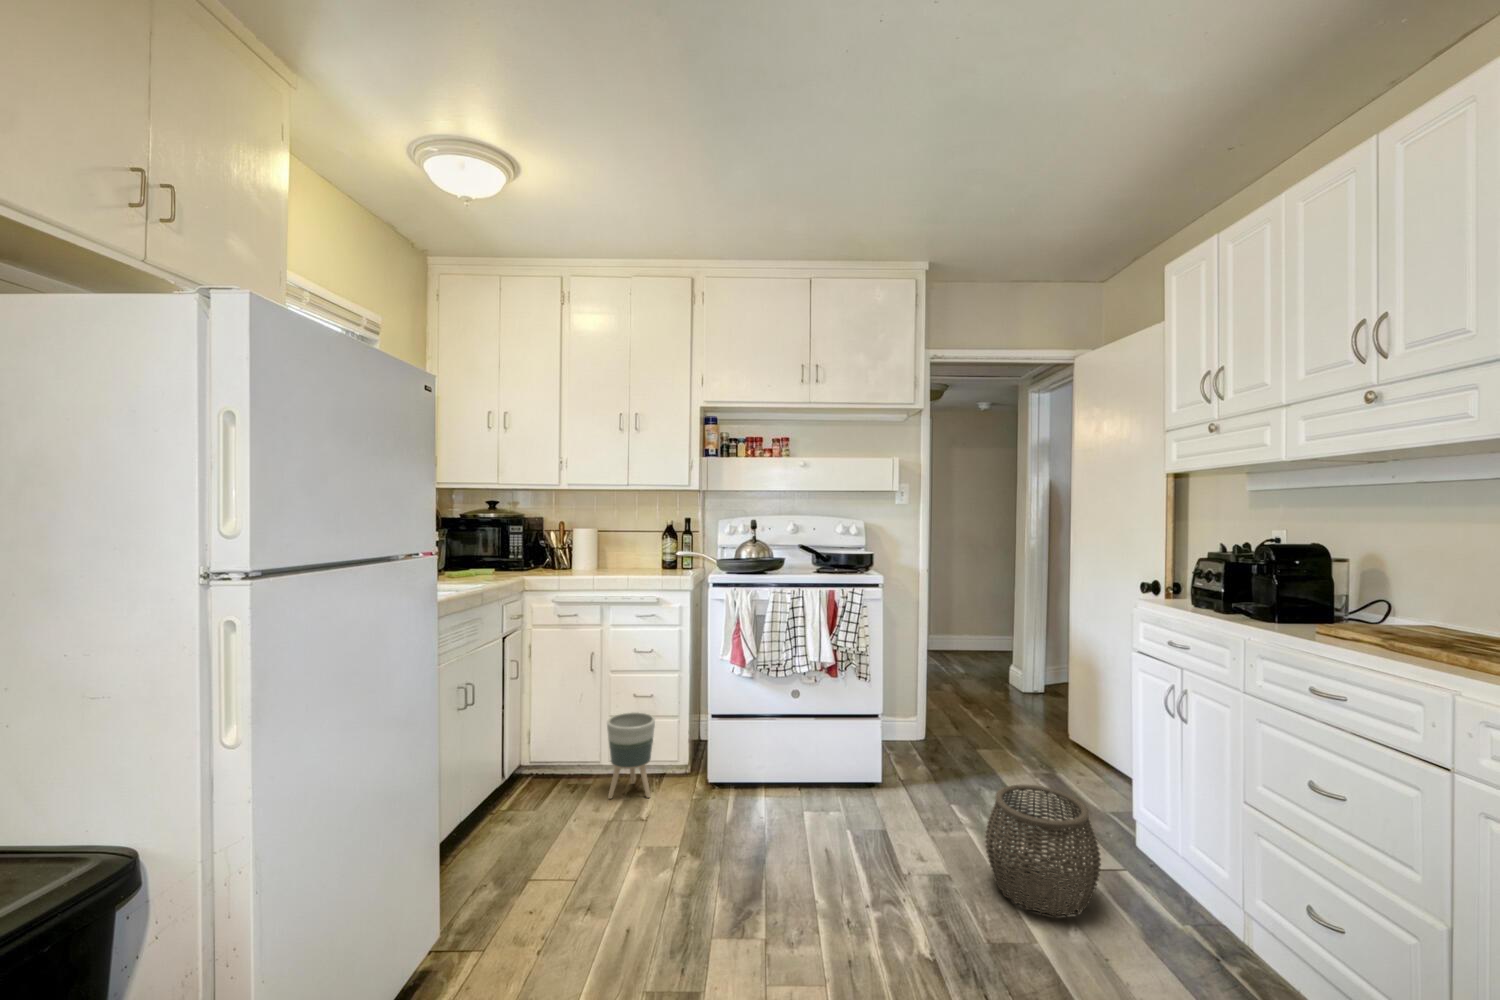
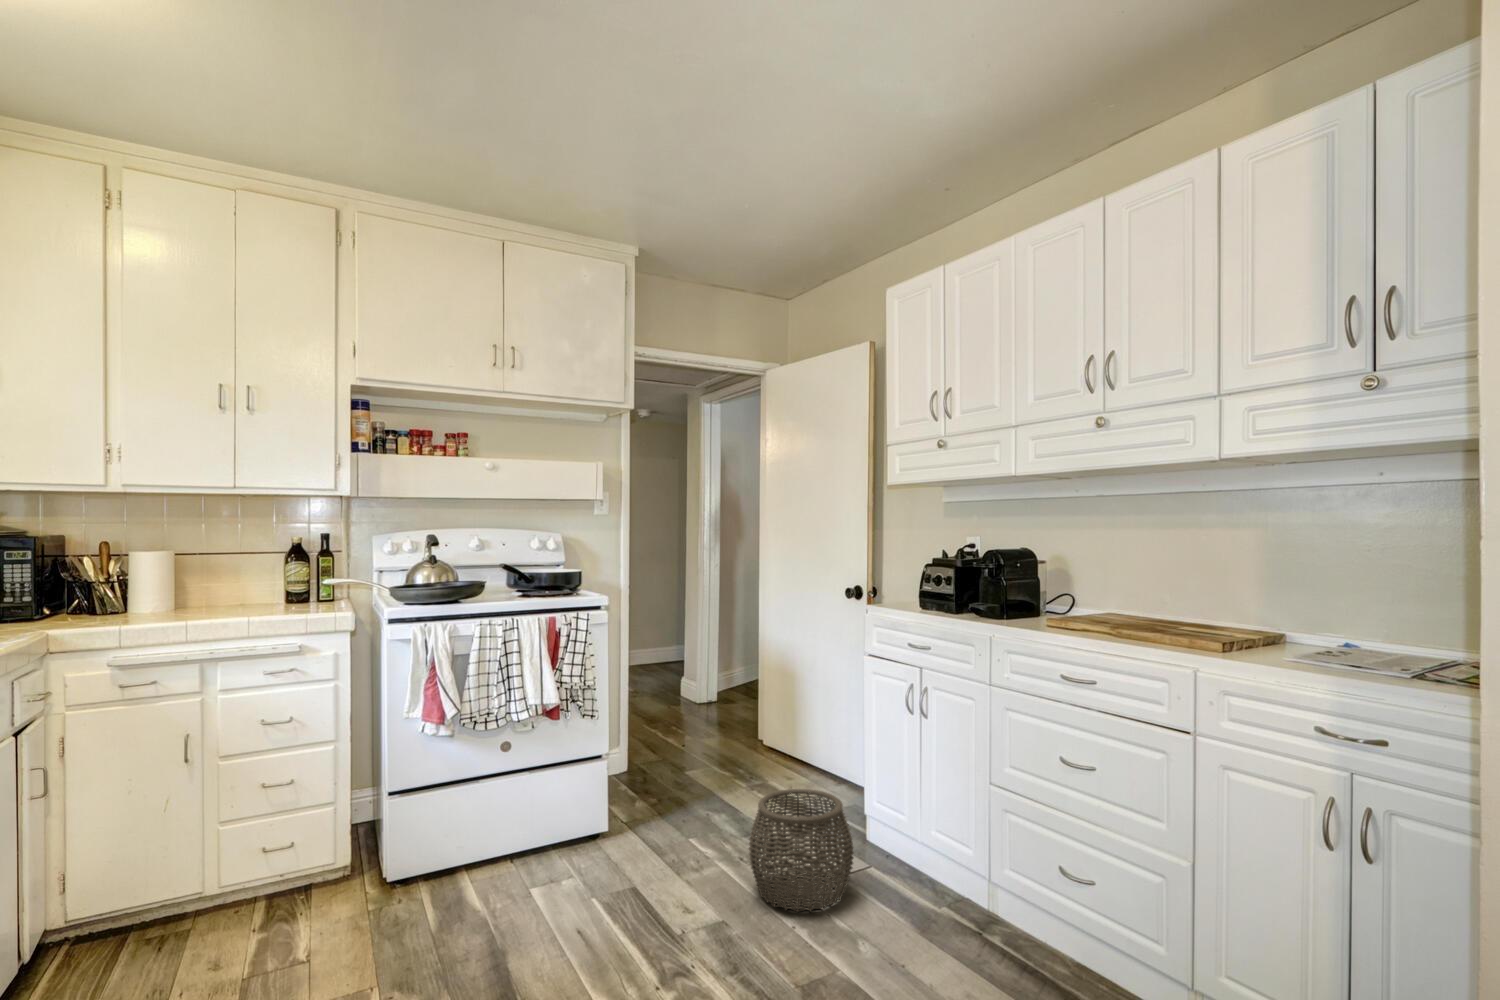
planter: present [607,712,655,799] -> none [224,815,306,952]

